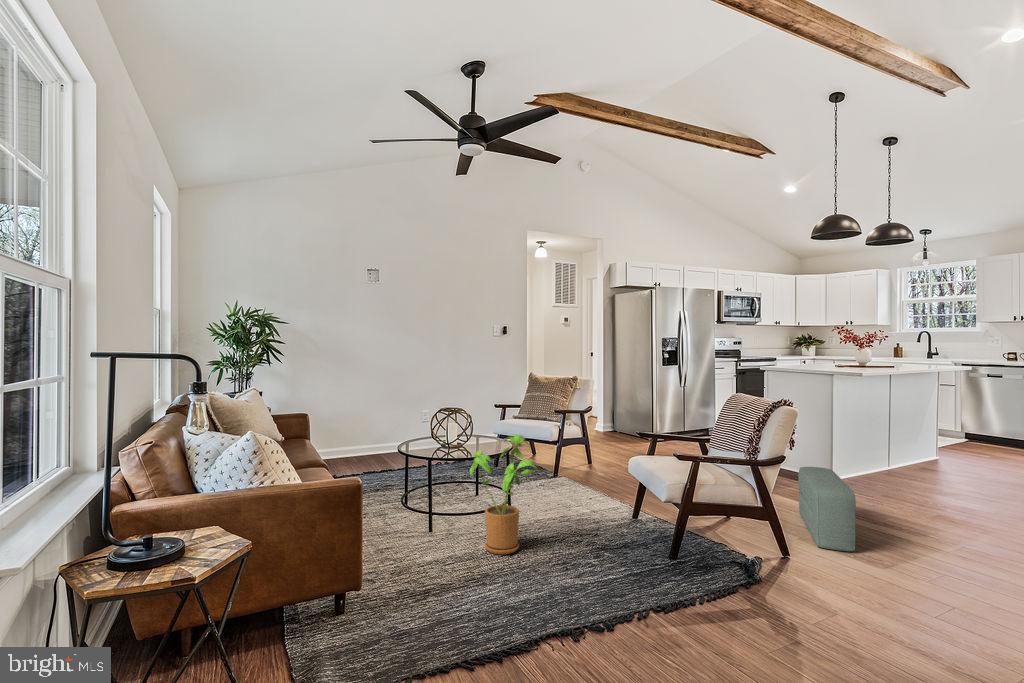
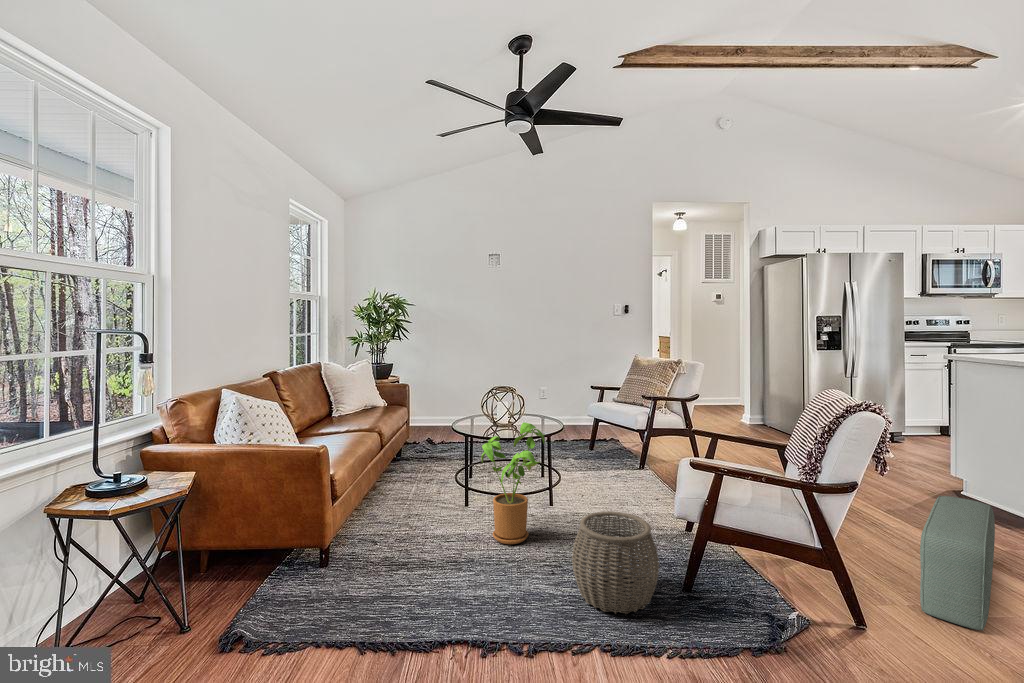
woven basket: none [593,504,669,589] -> present [572,511,660,614]

